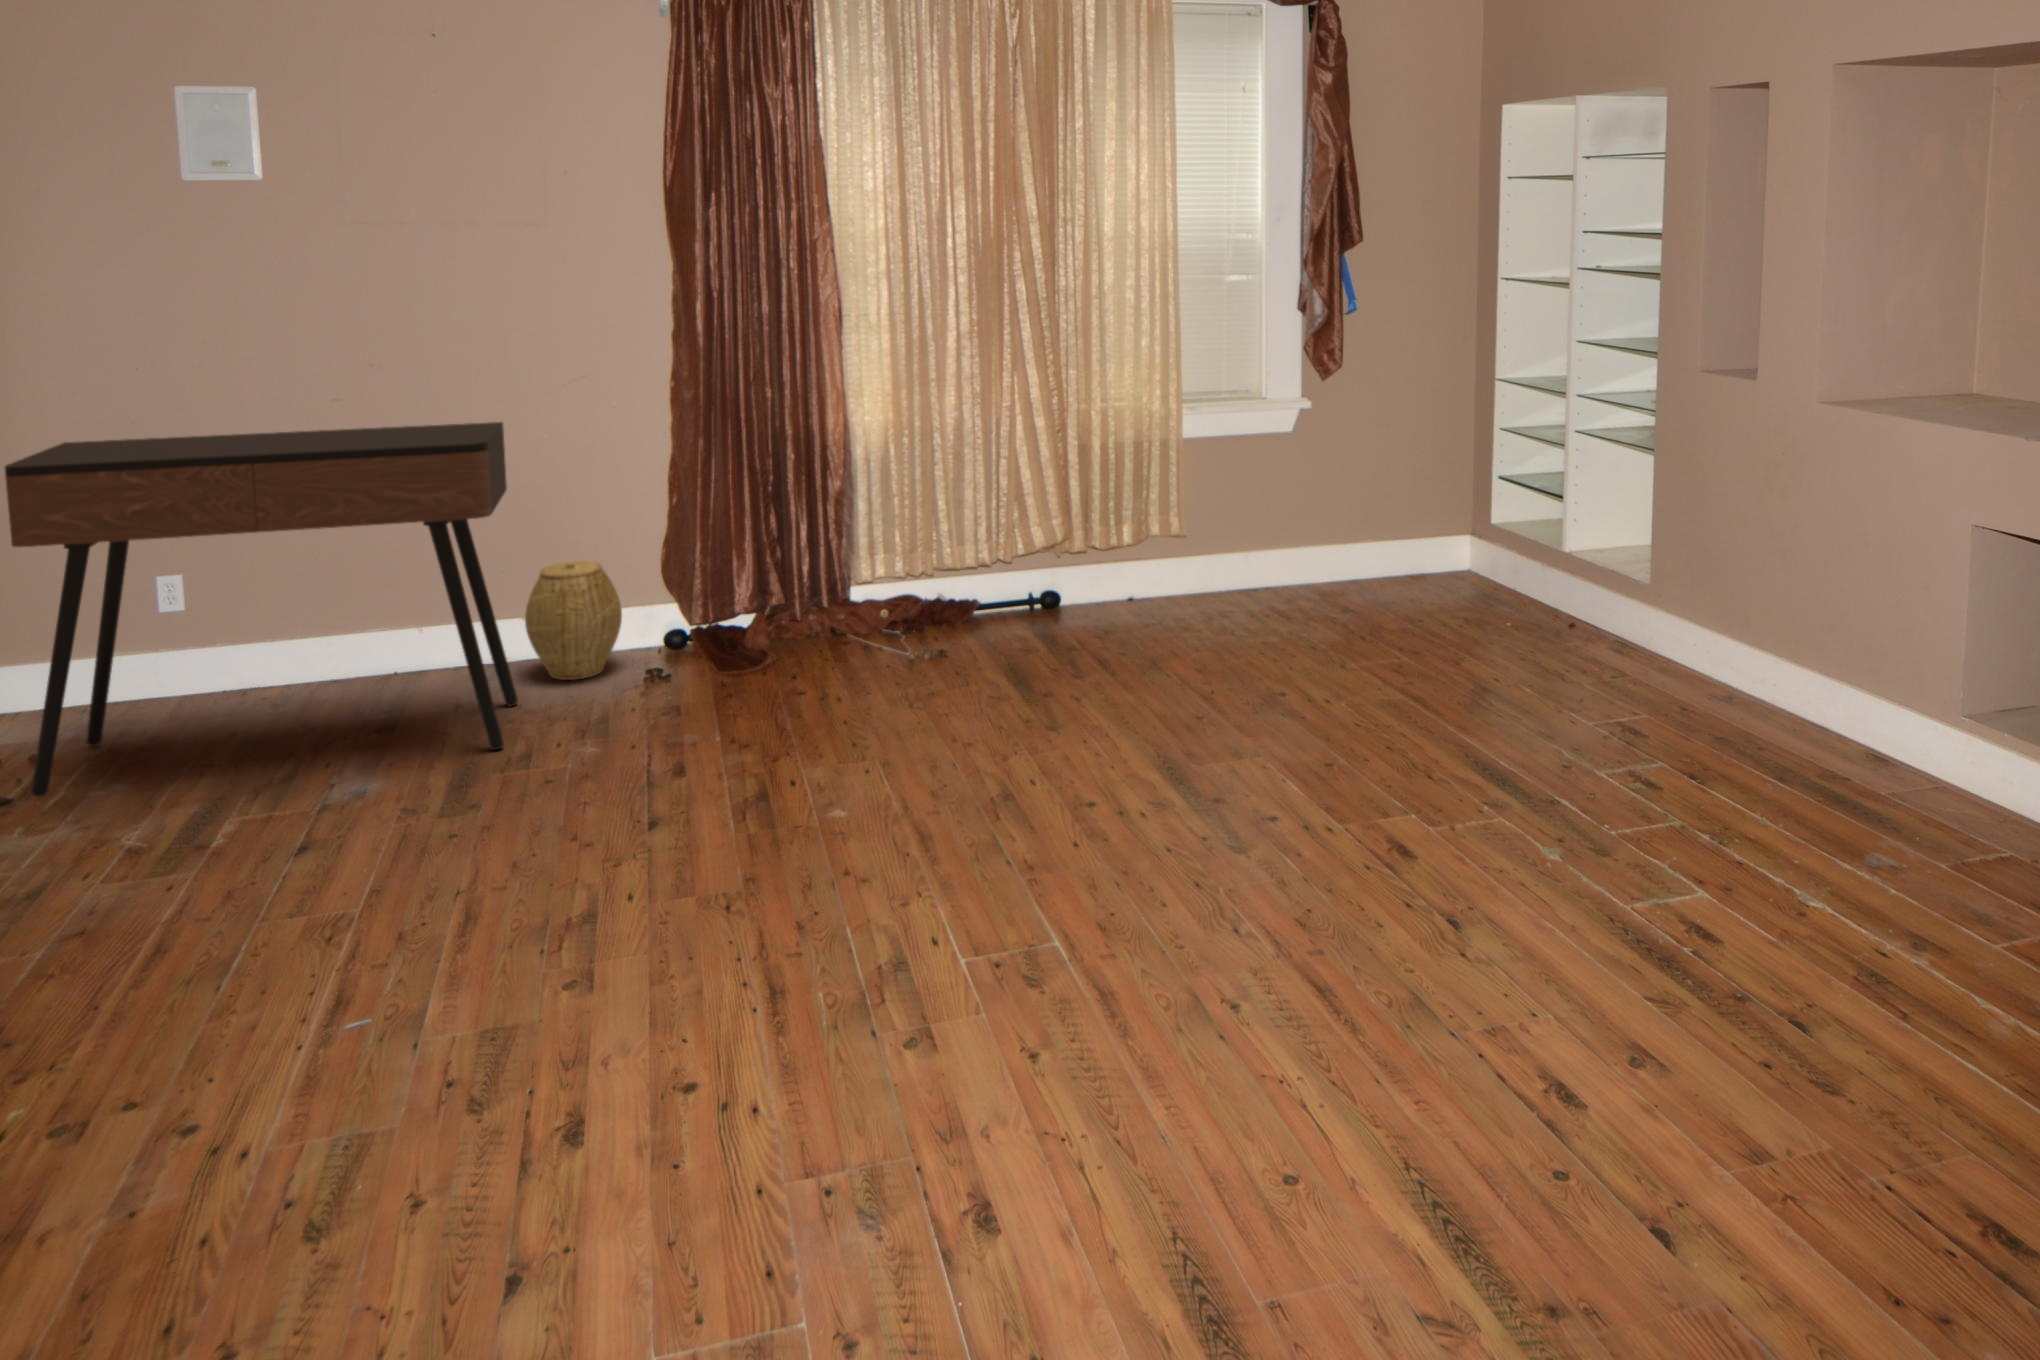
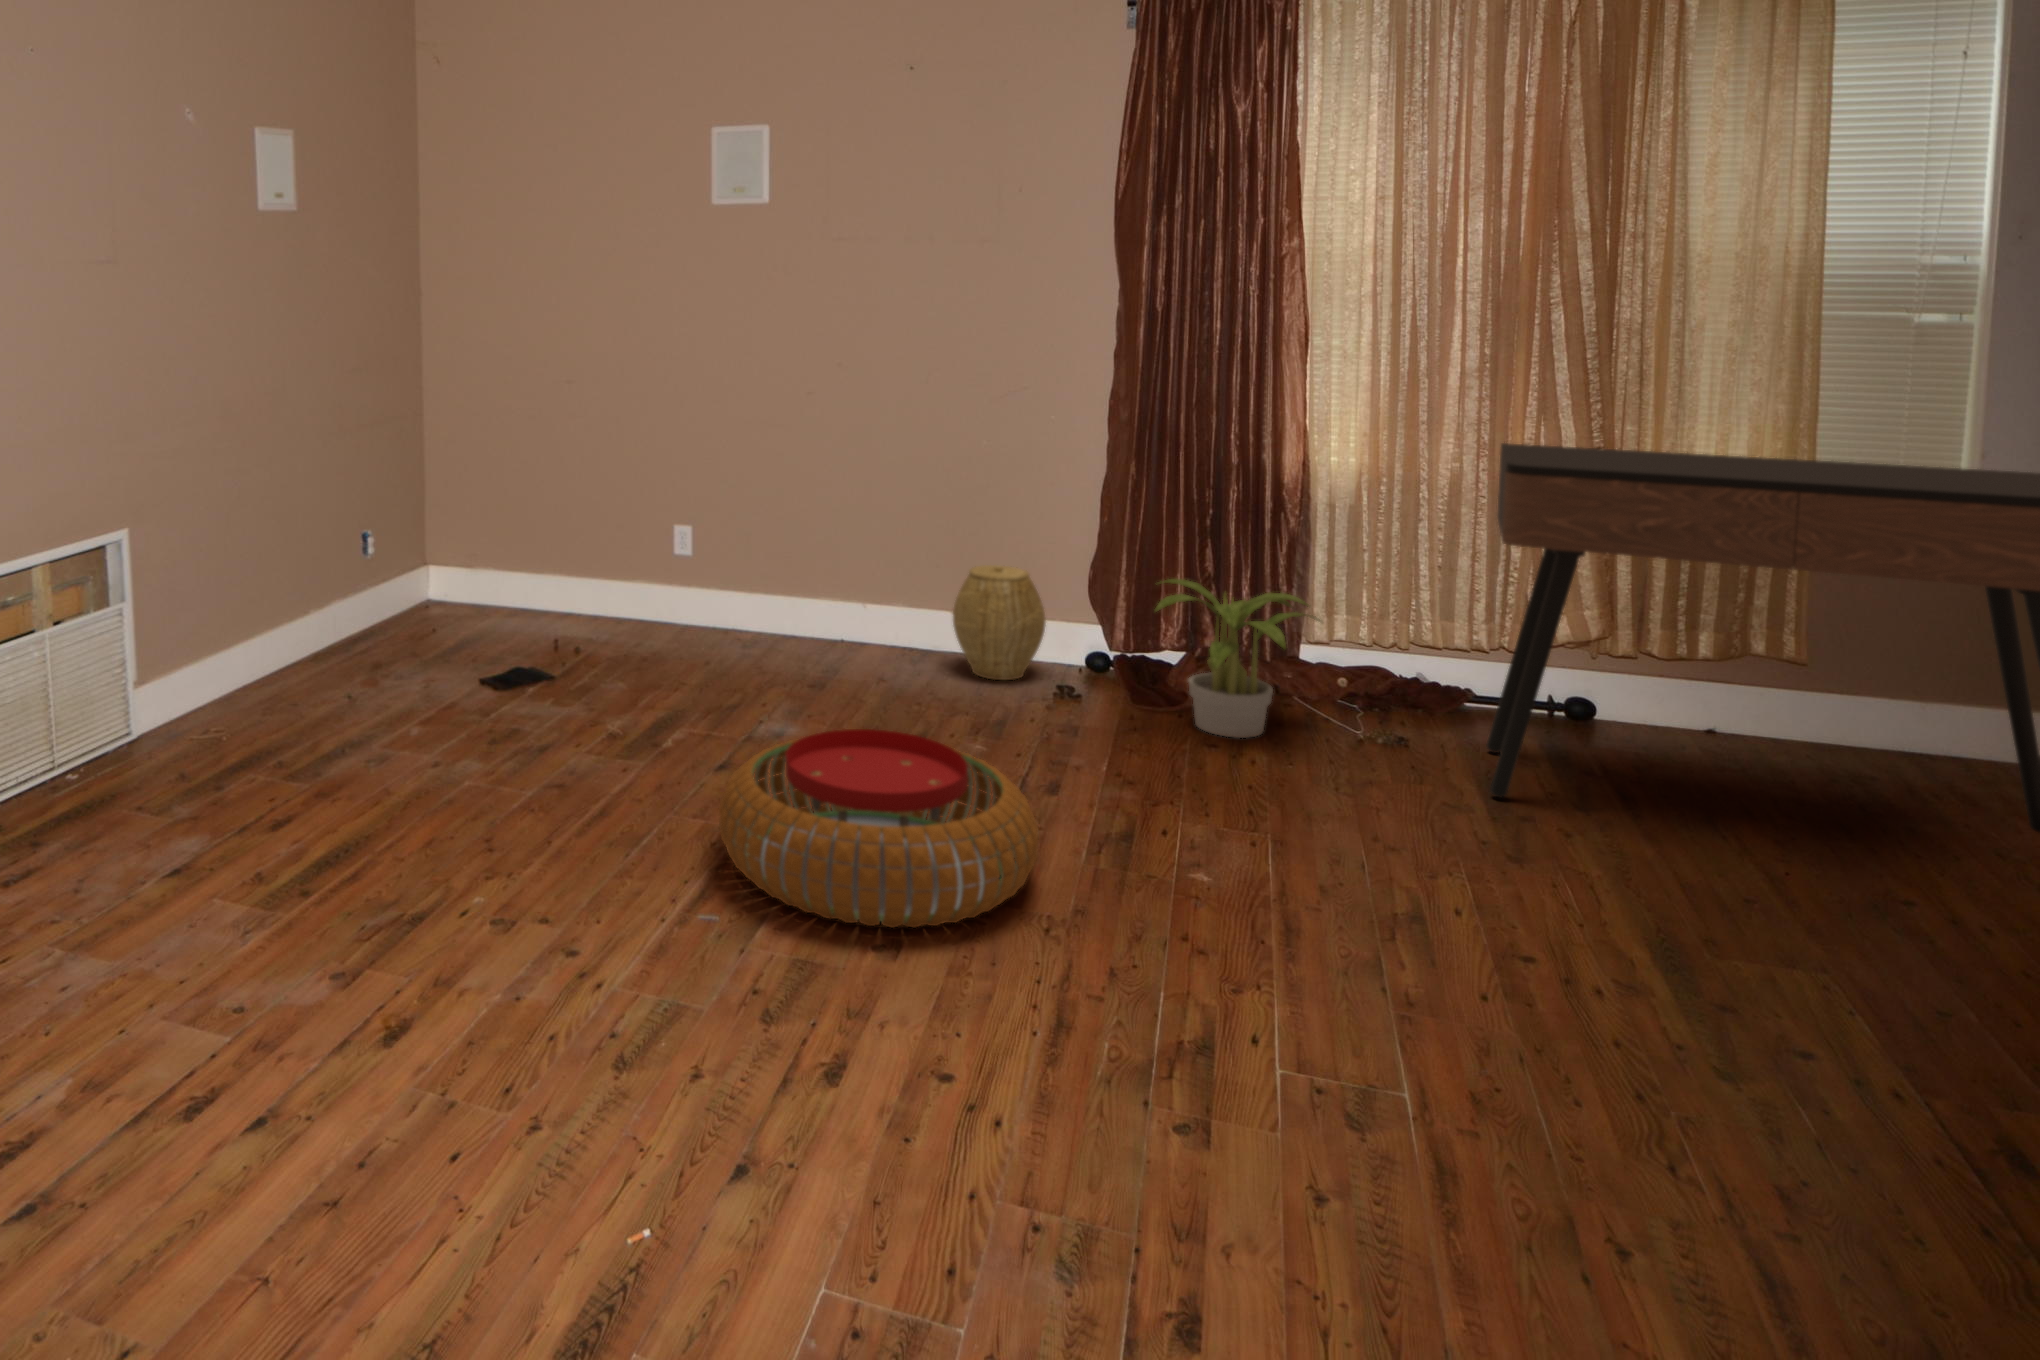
console table: present [5,422,518,797] -> present [1487,443,2040,833]
potted plant: none [731,544,874,685] -> present [1155,579,1318,738]
pouf: none [339,753,701,977] -> present [719,729,1038,928]

